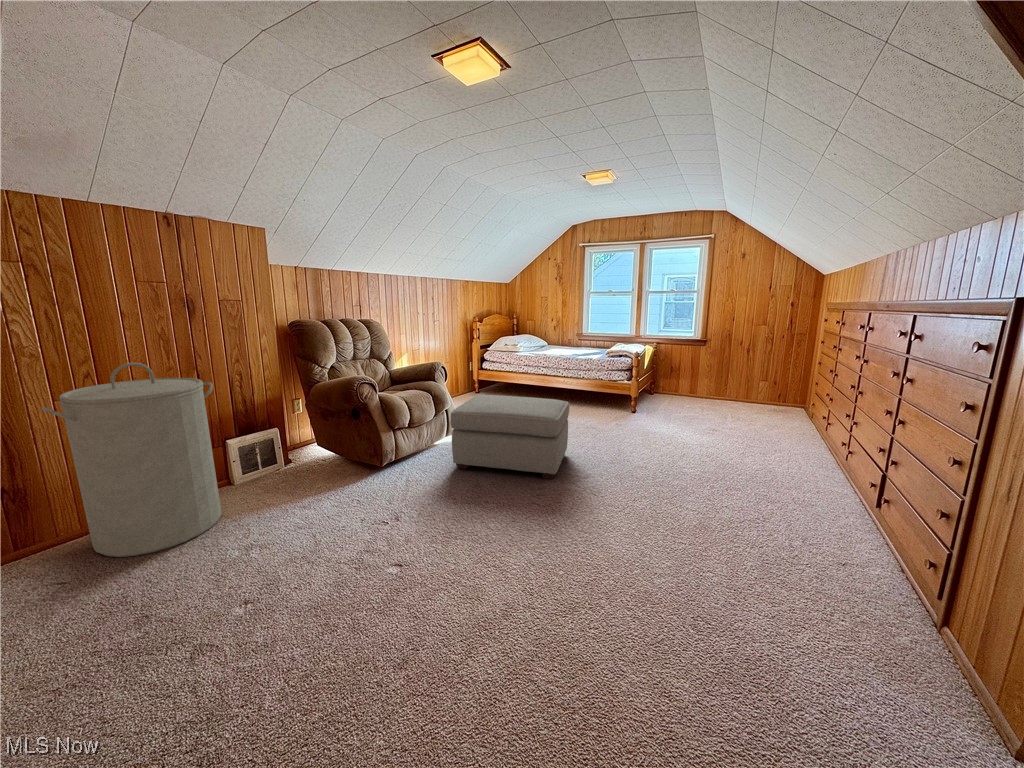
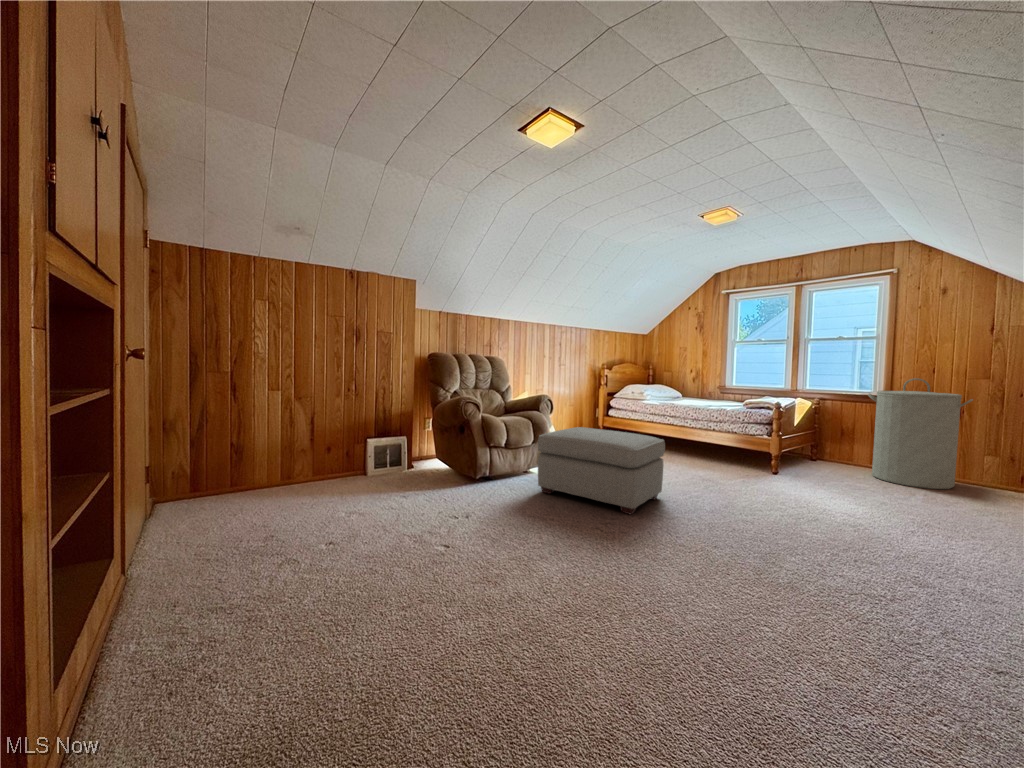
laundry hamper: present [41,363,222,557] -> present [868,378,973,489]

